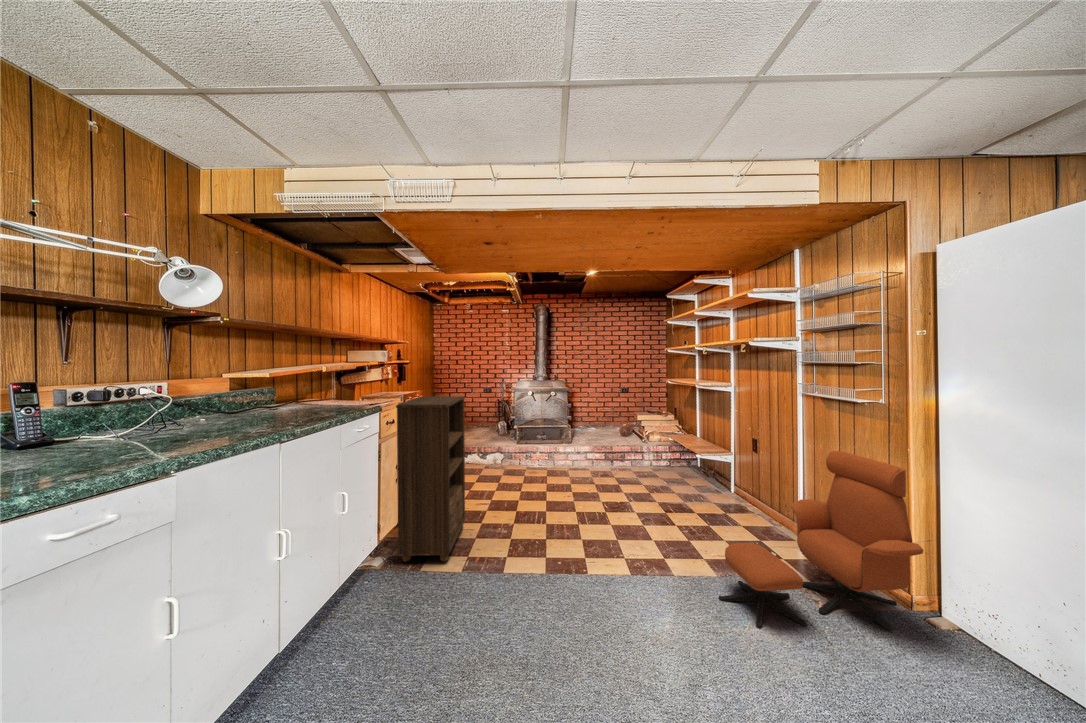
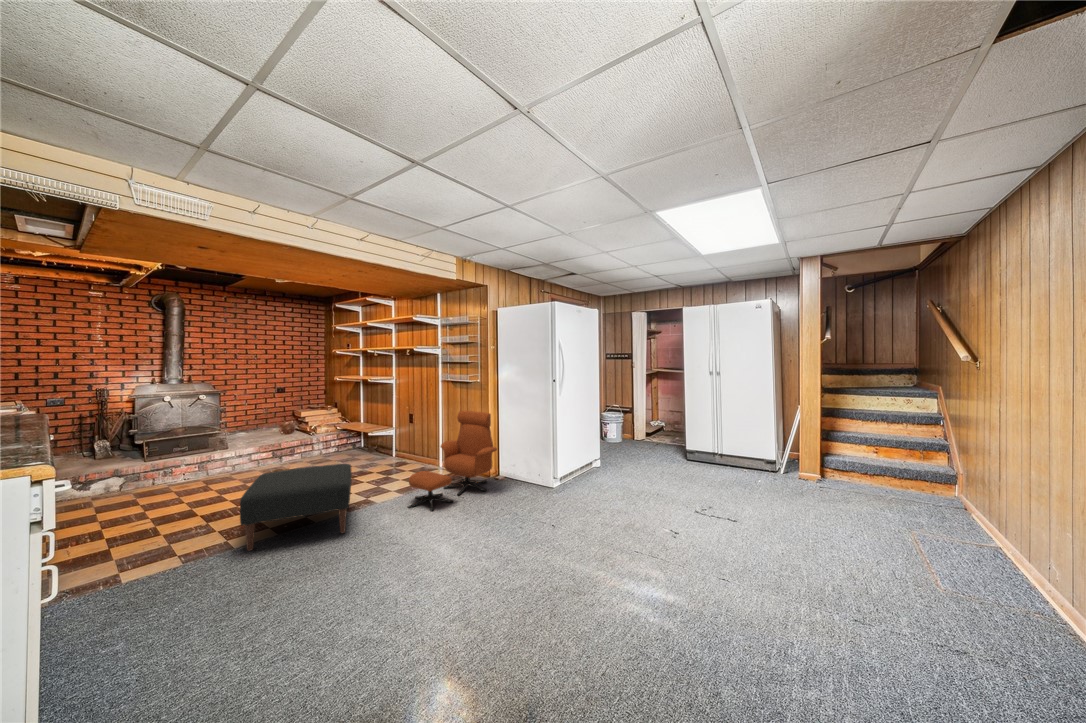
bookshelf: present [396,396,465,562] -> none [52,401,144,597]
ottoman: none [514,487,646,604] -> present [240,464,352,551]

